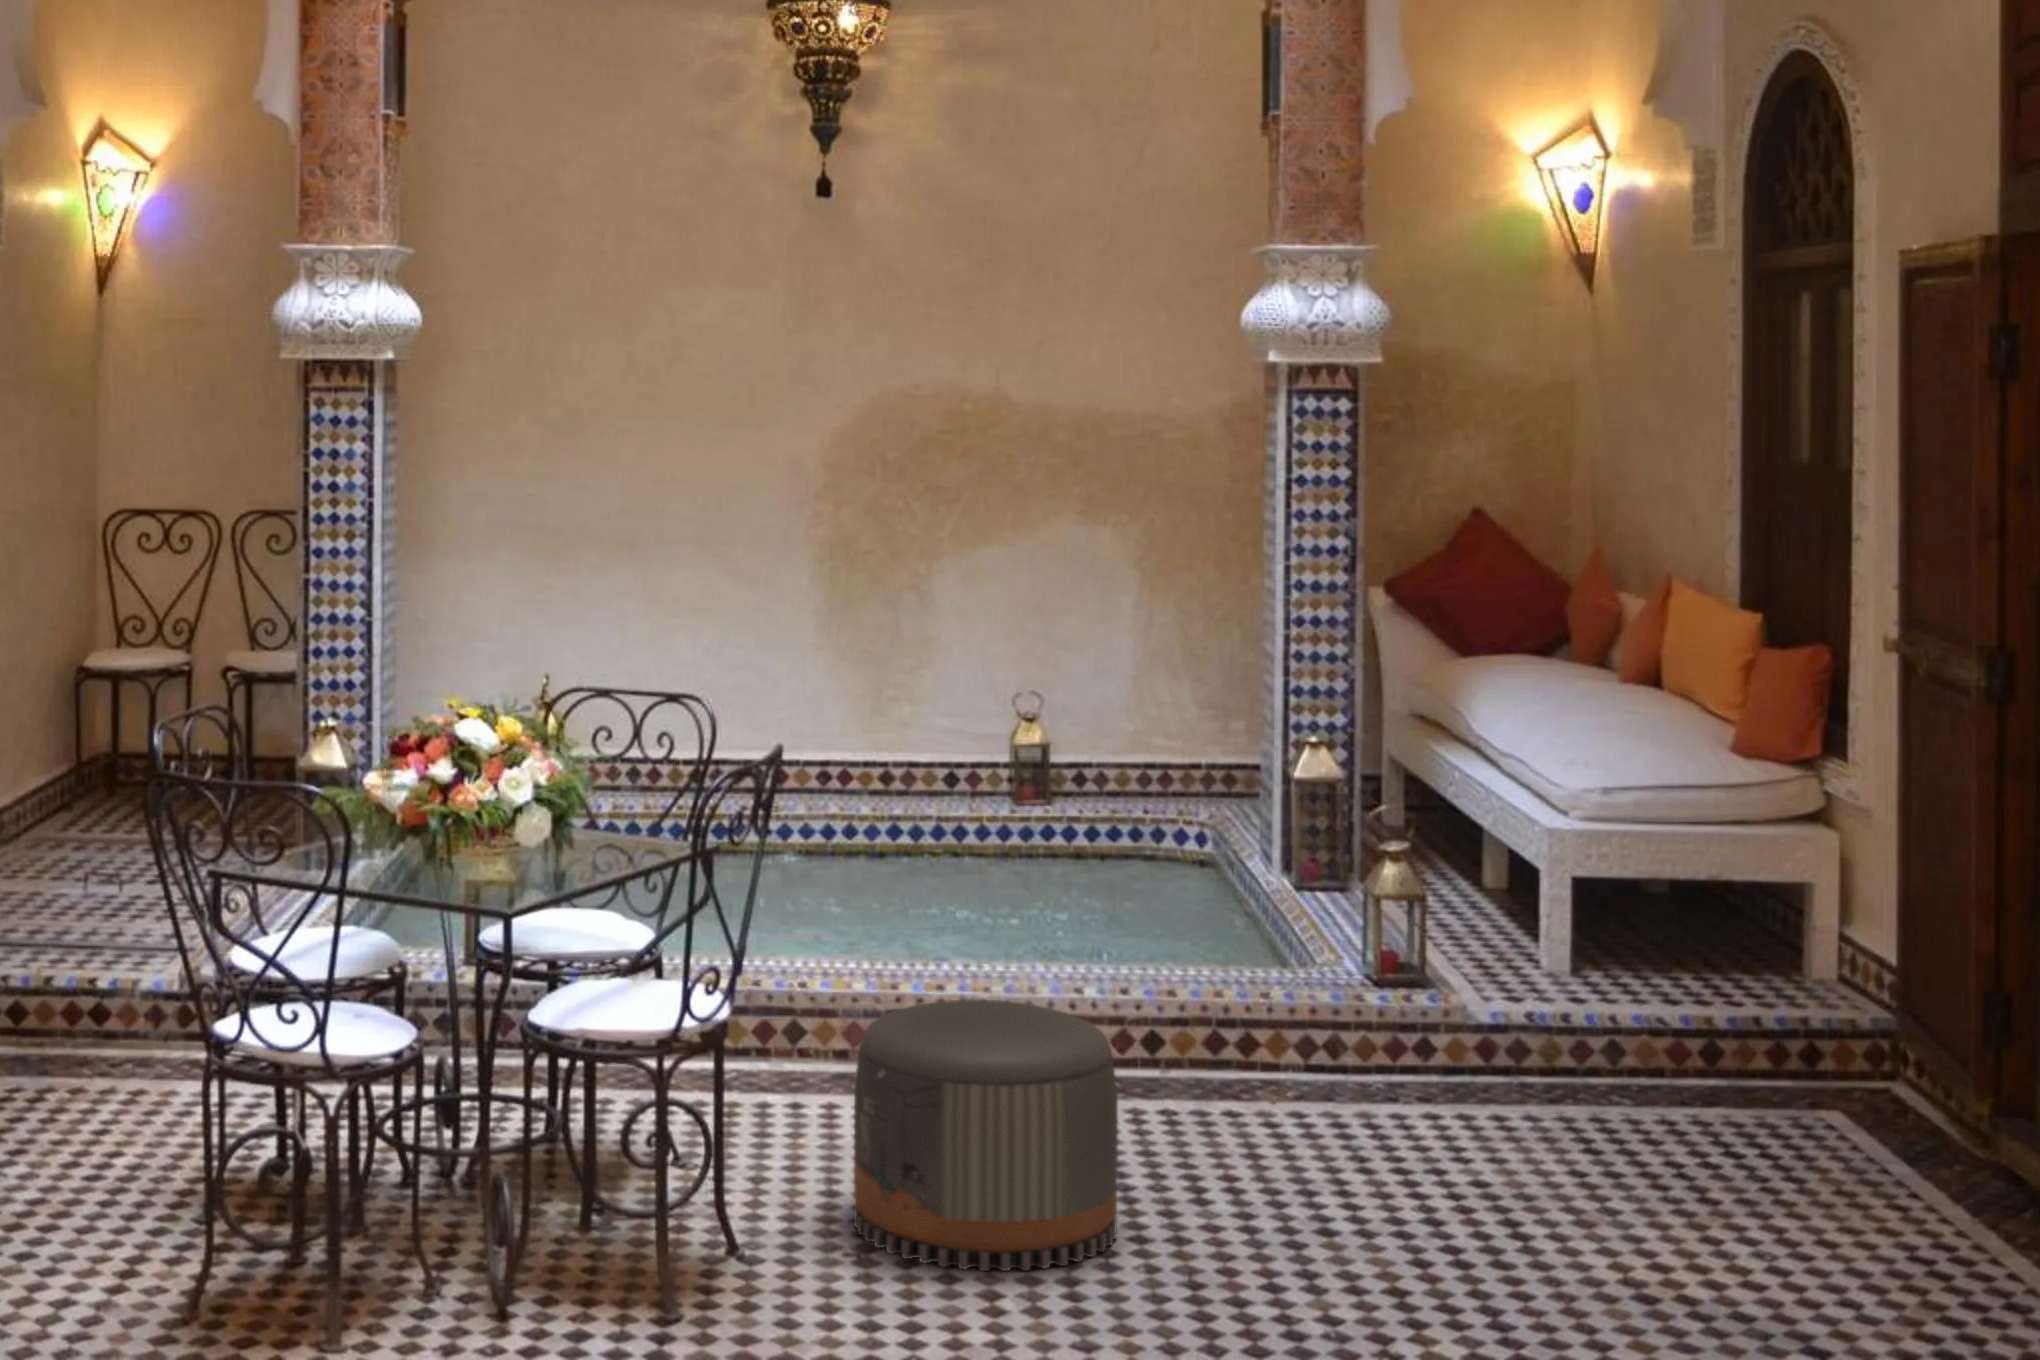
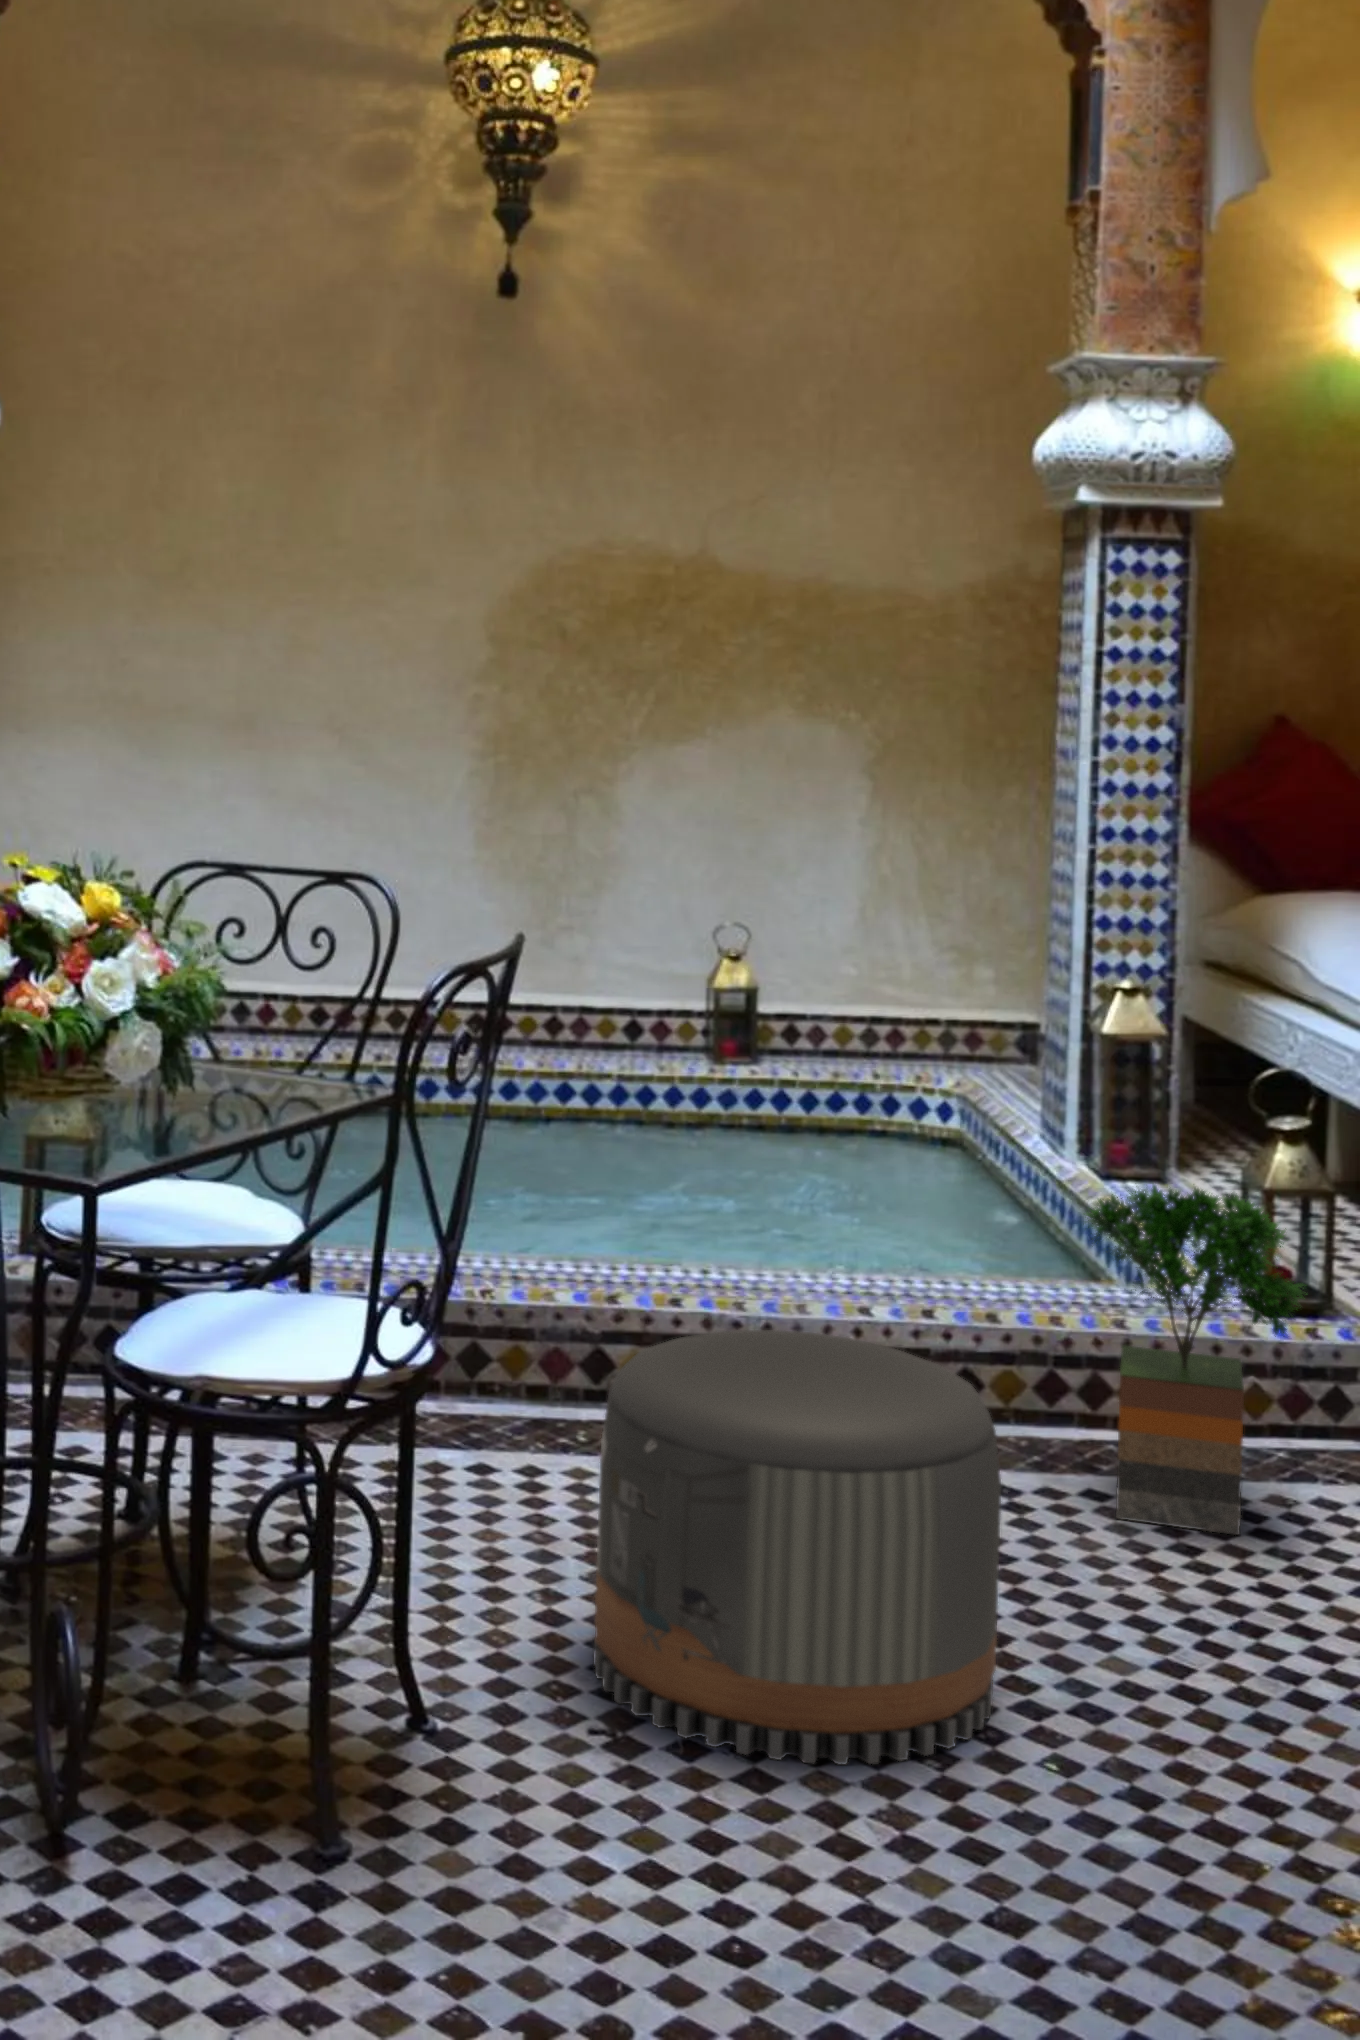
potted tree: none [1219,891,1378,1138] -> present [1087,1184,1302,1535]

